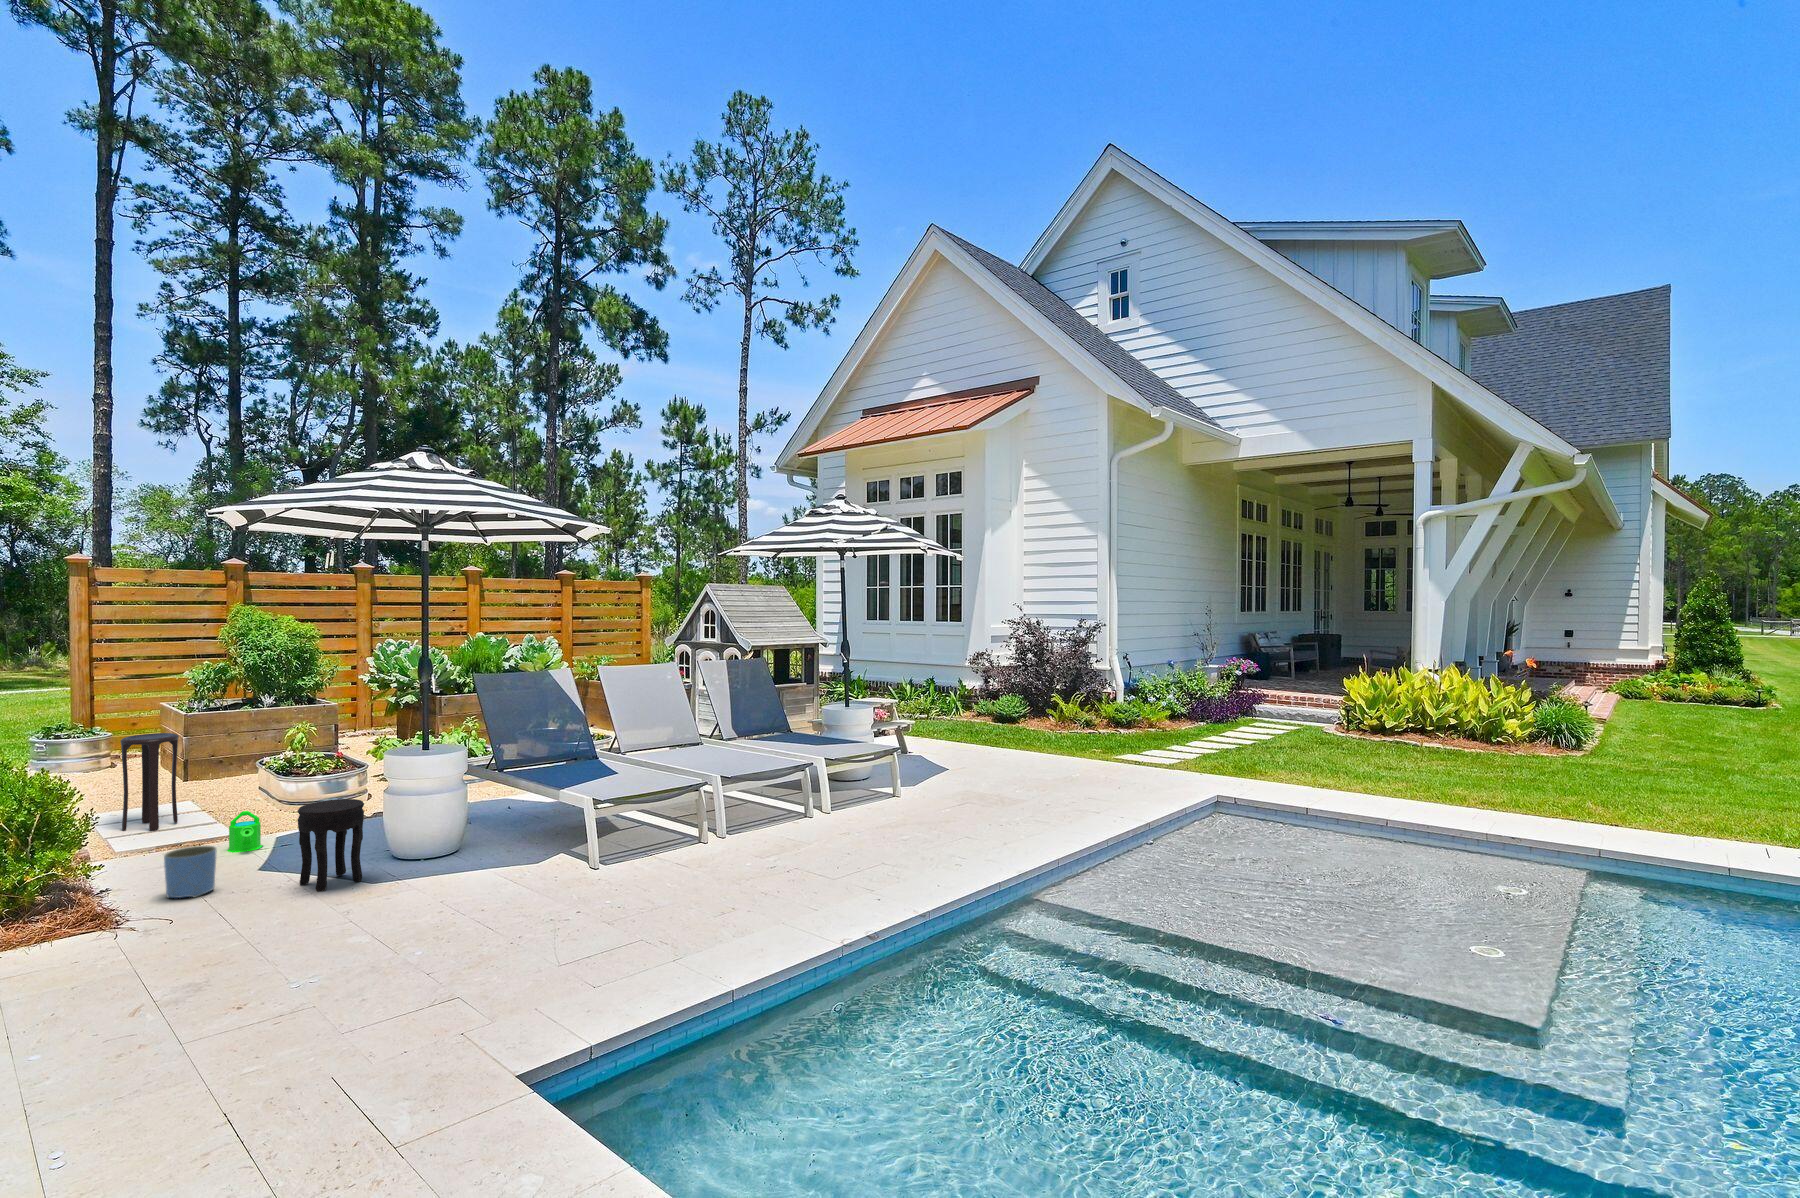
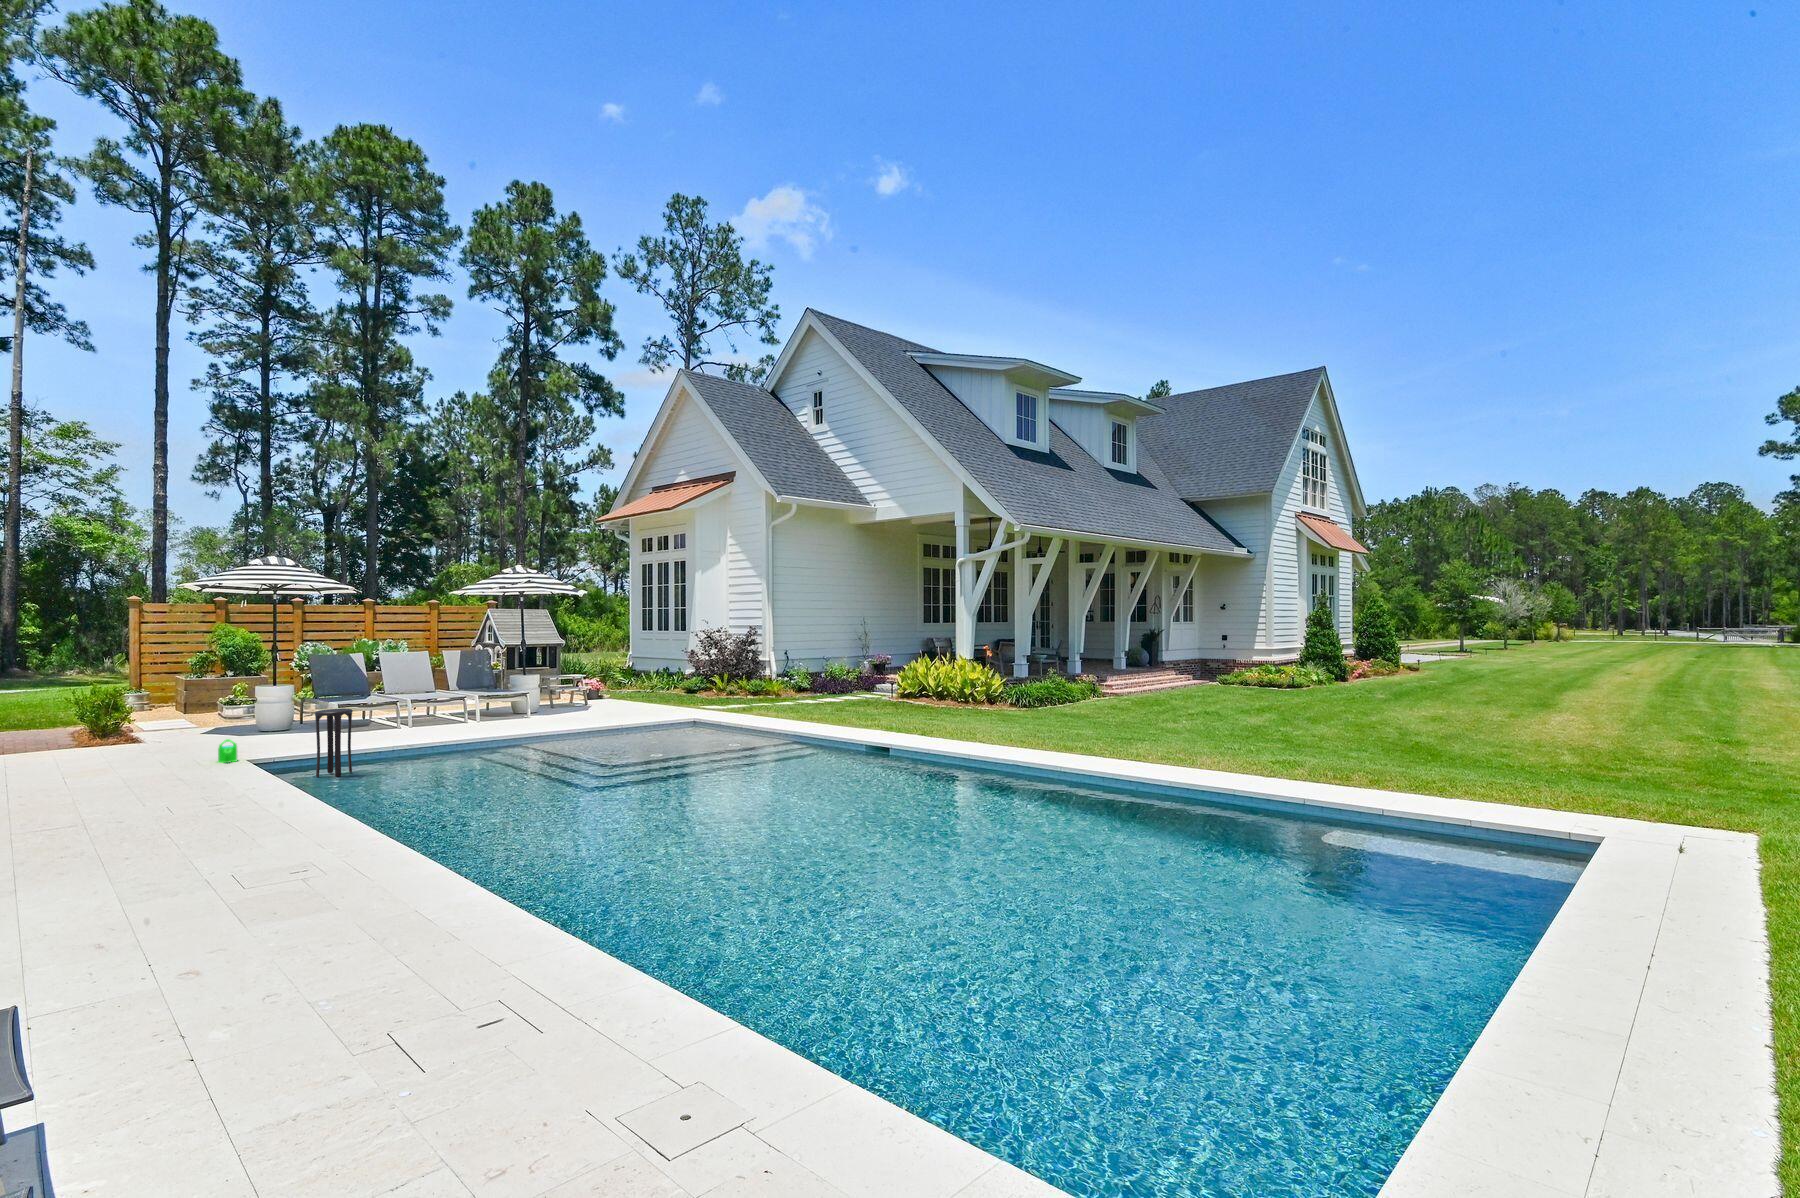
stool: present [120,733,179,831] -> present [315,709,353,777]
side table: present [298,799,364,892] -> none [249,726,288,775]
planter: present [164,846,217,898] -> none [175,751,204,778]

